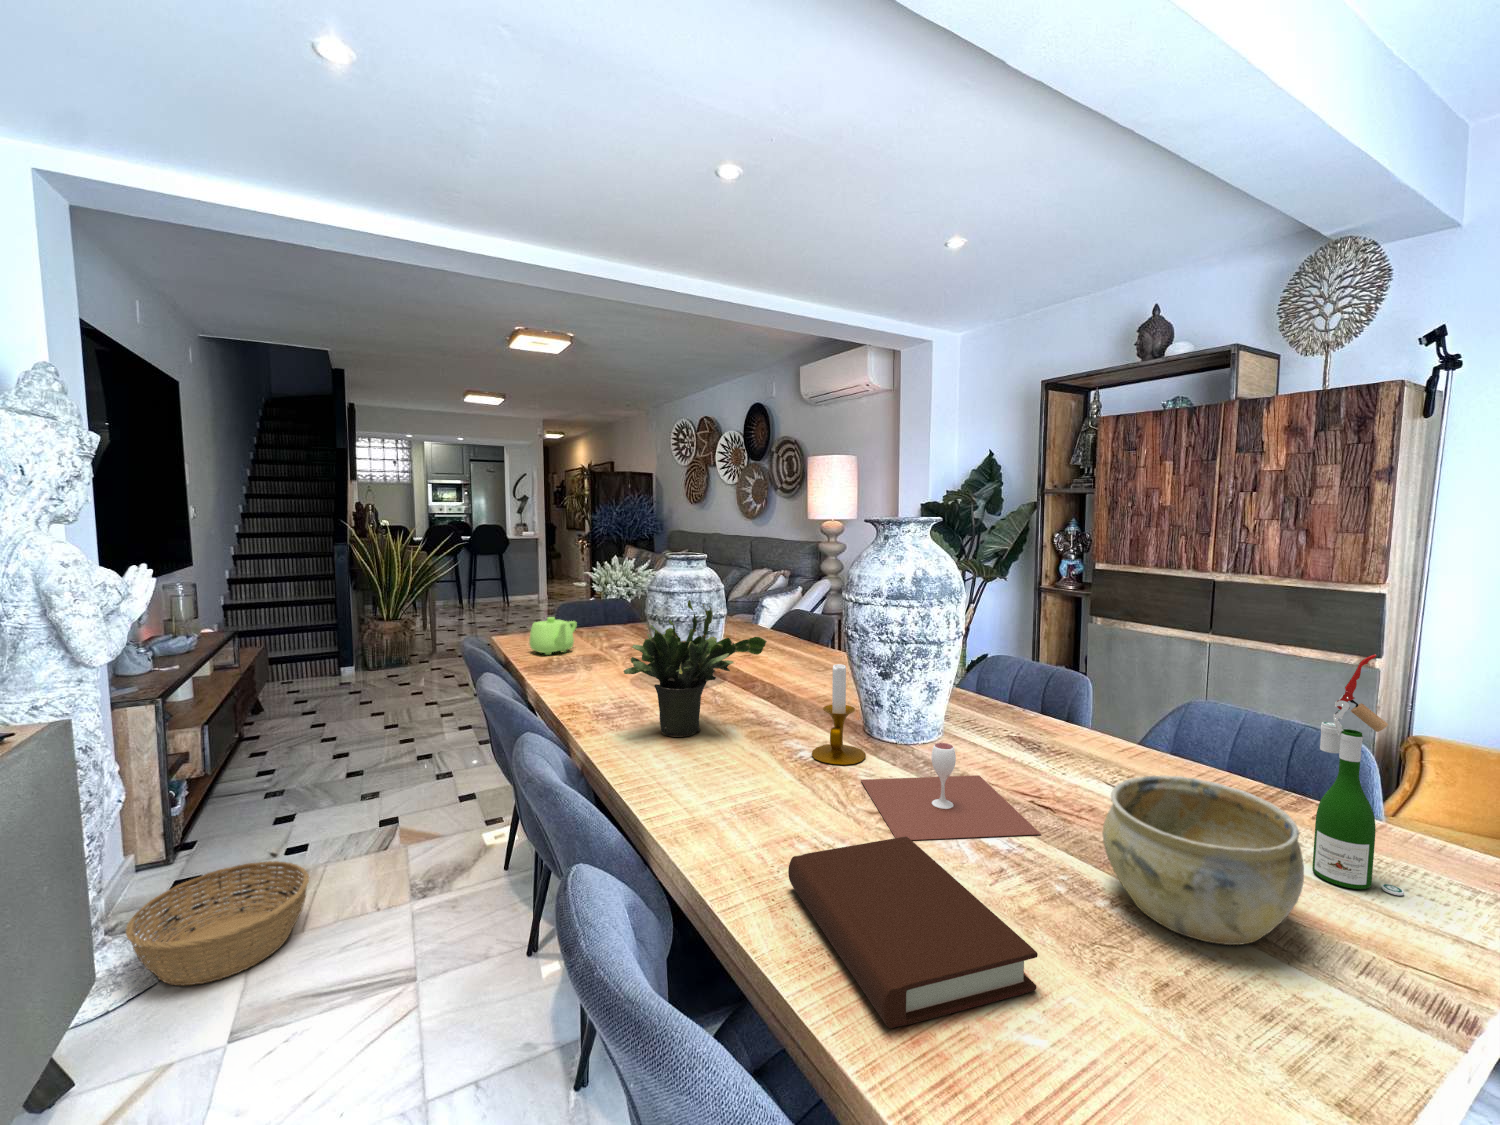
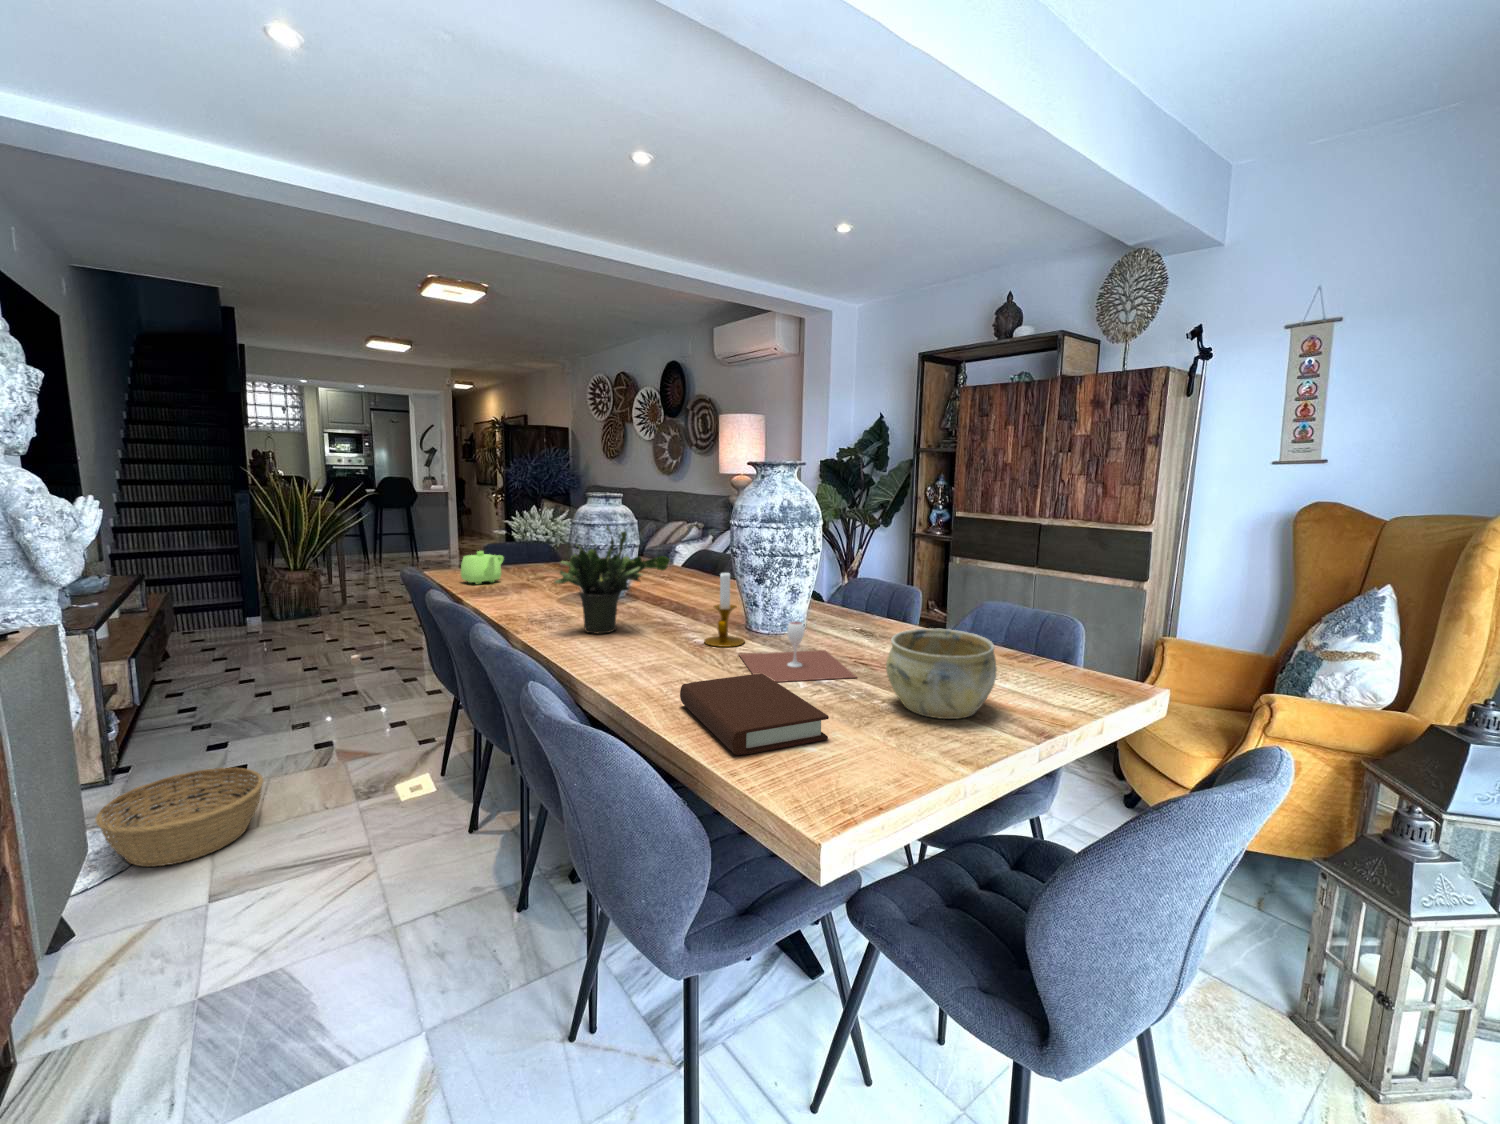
wine bottle: present [1312,654,1404,895] -> none [1021,547,1068,697]

